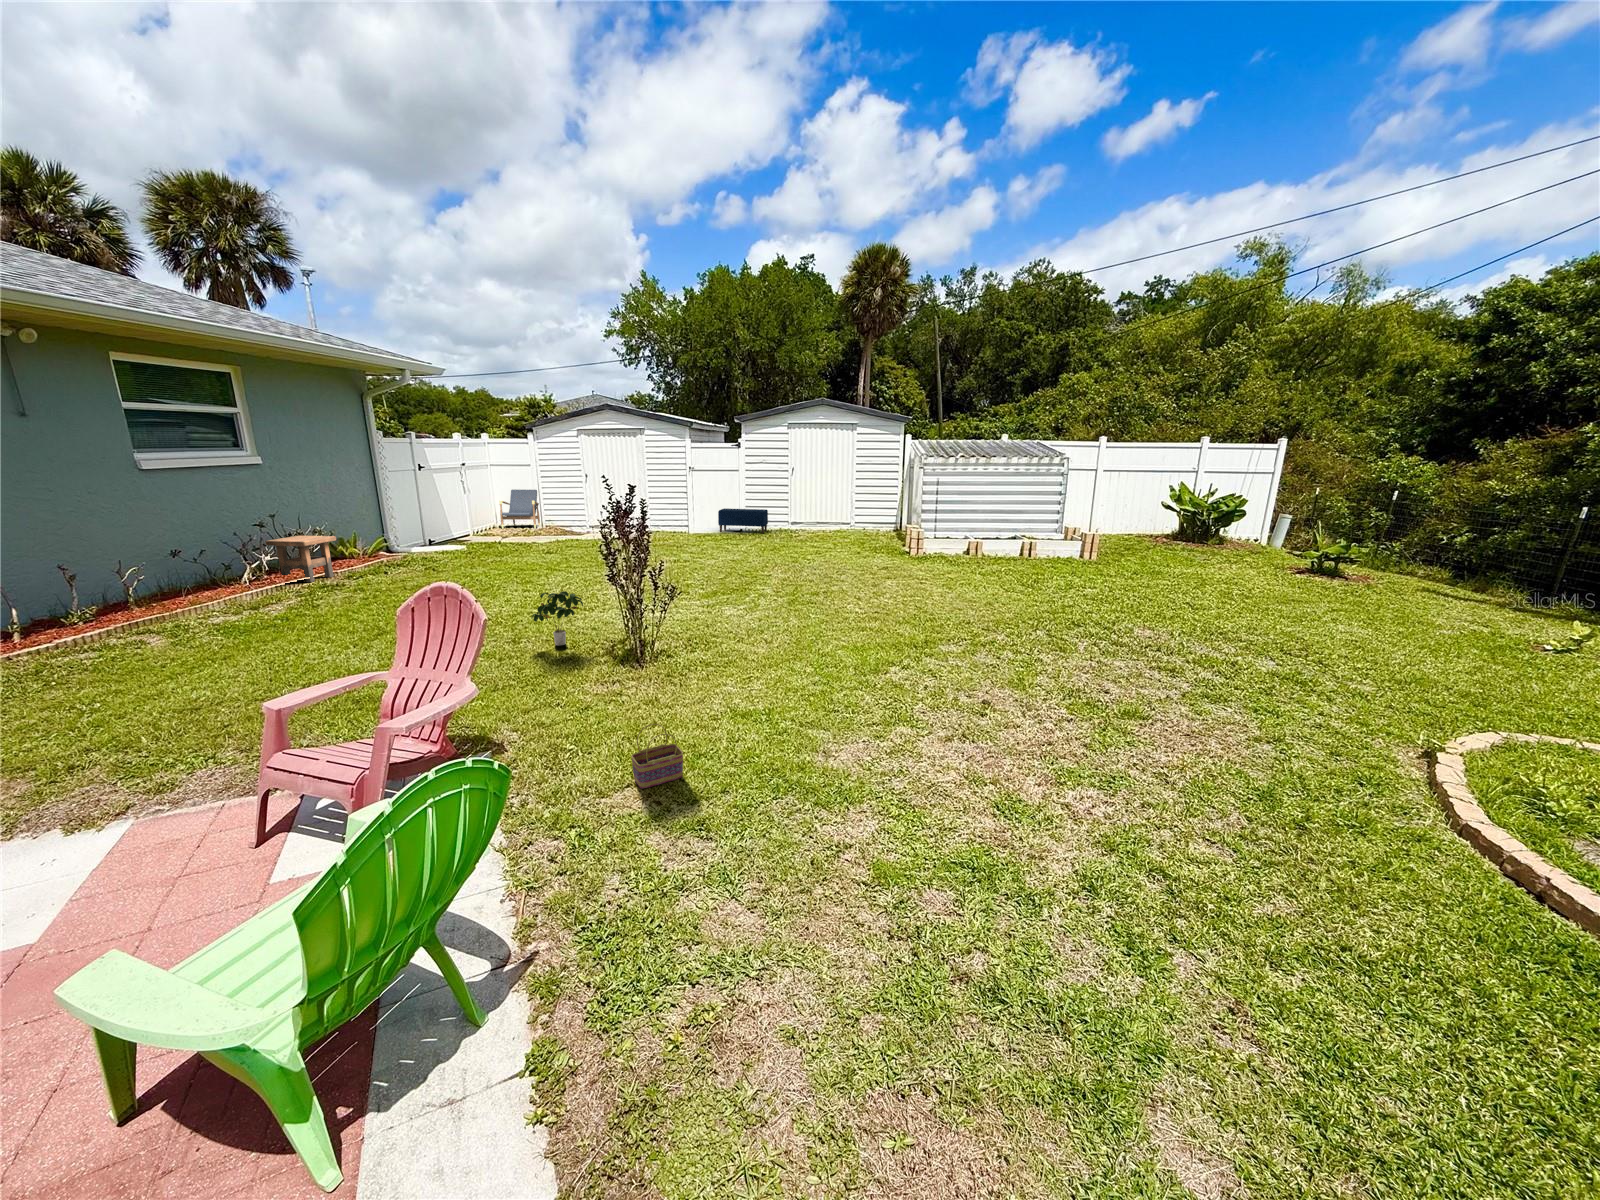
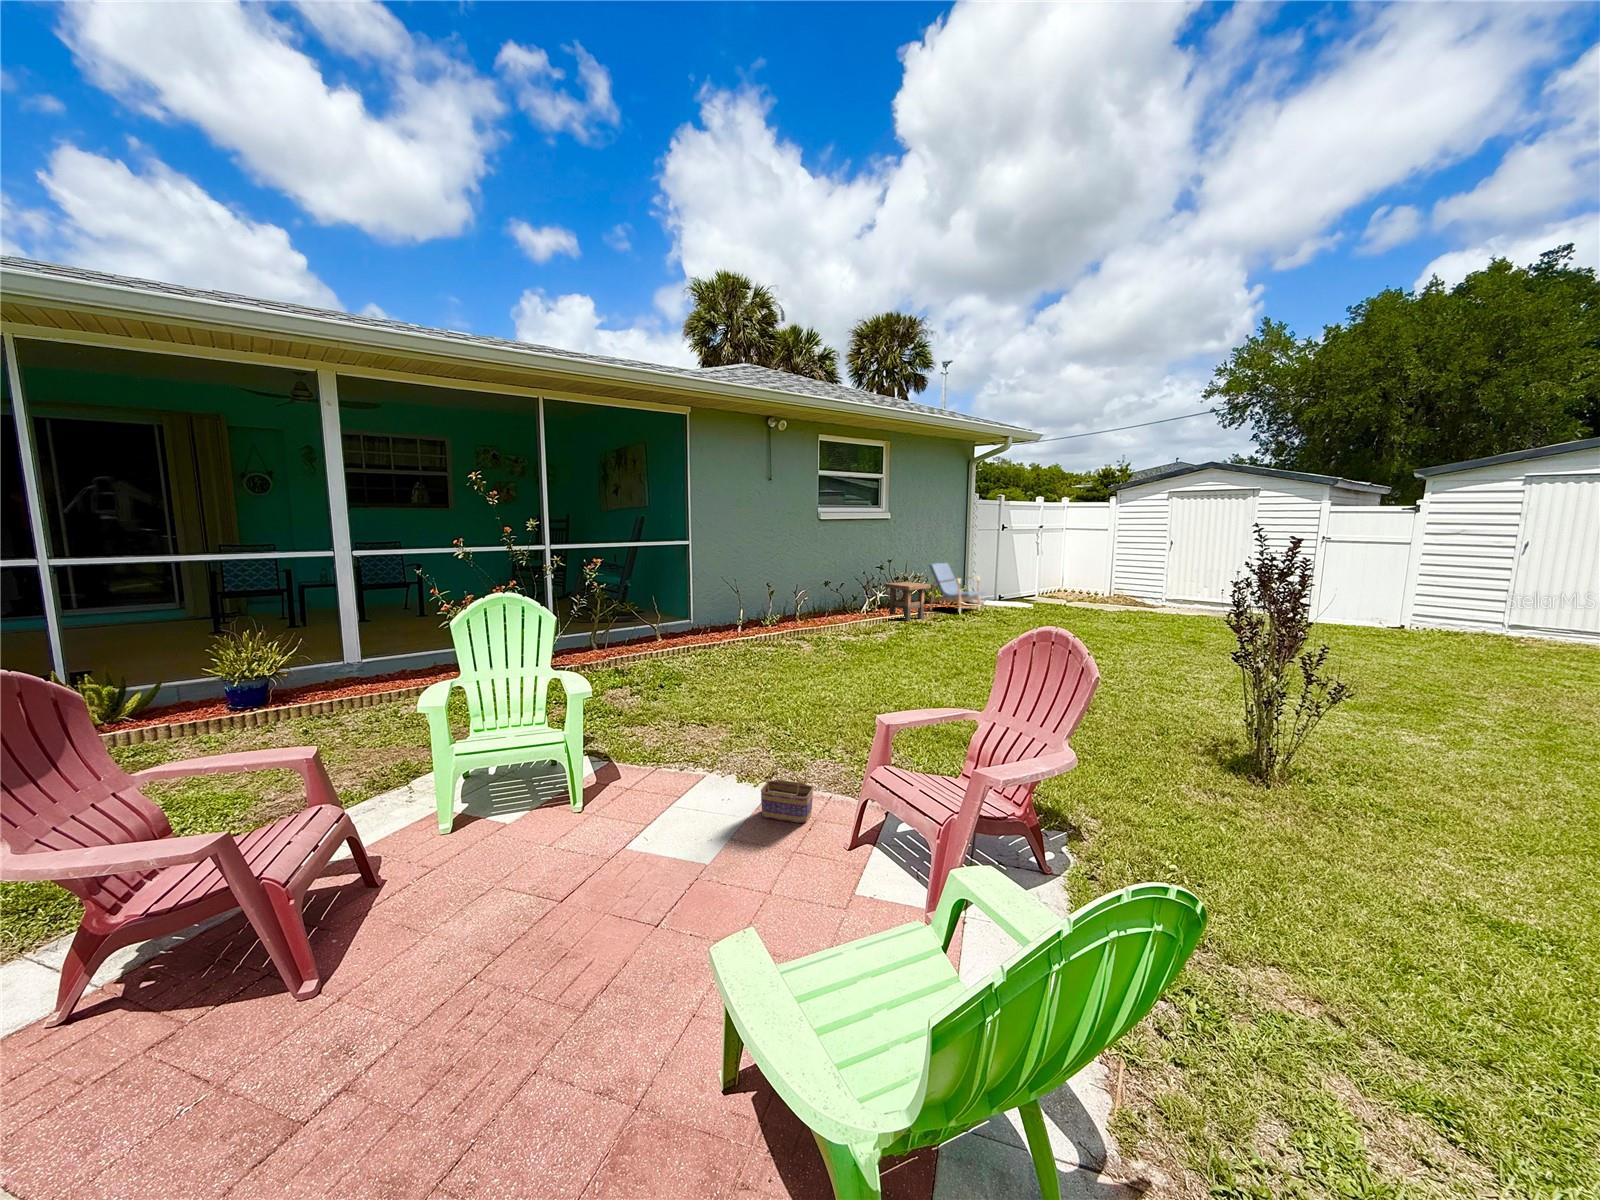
lounge chair: present [499,490,540,529] -> present [930,563,985,614]
bench: present [718,508,768,533] -> none [1369,591,1474,633]
potted plant: present [531,591,583,646] -> none [1111,660,1181,728]
basket: present [631,724,683,788] -> present [761,756,813,823]

